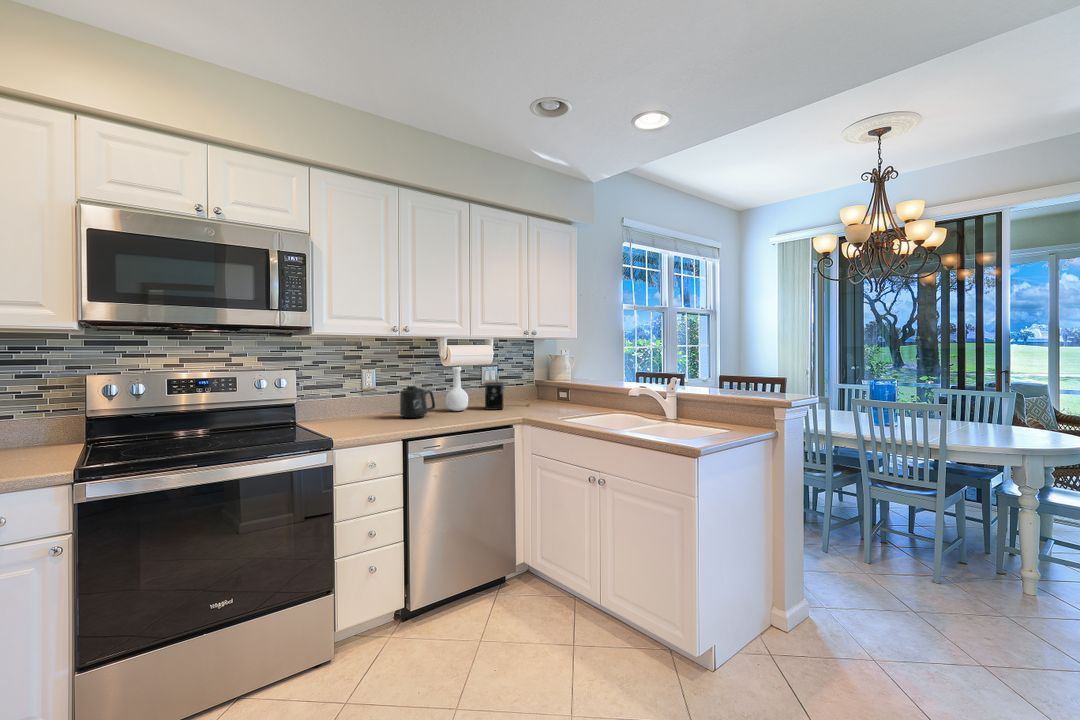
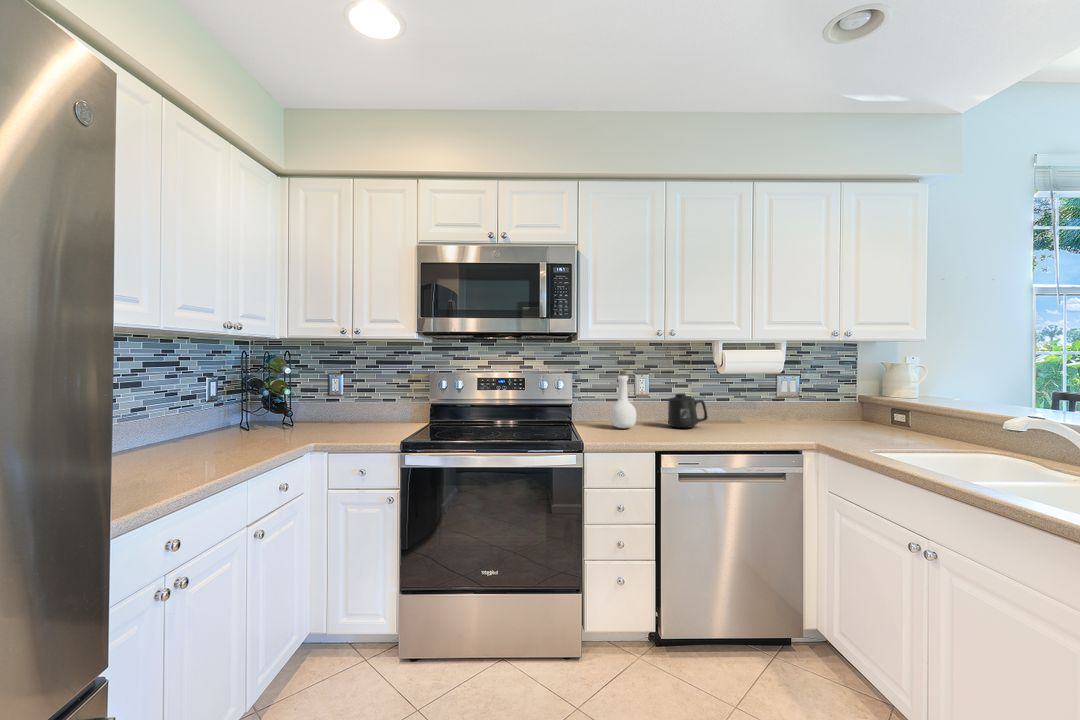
bottle: present [446,365,468,411] -> present [609,371,637,428]
coffee maker: present [485,382,529,410] -> none [775,394,841,428]

